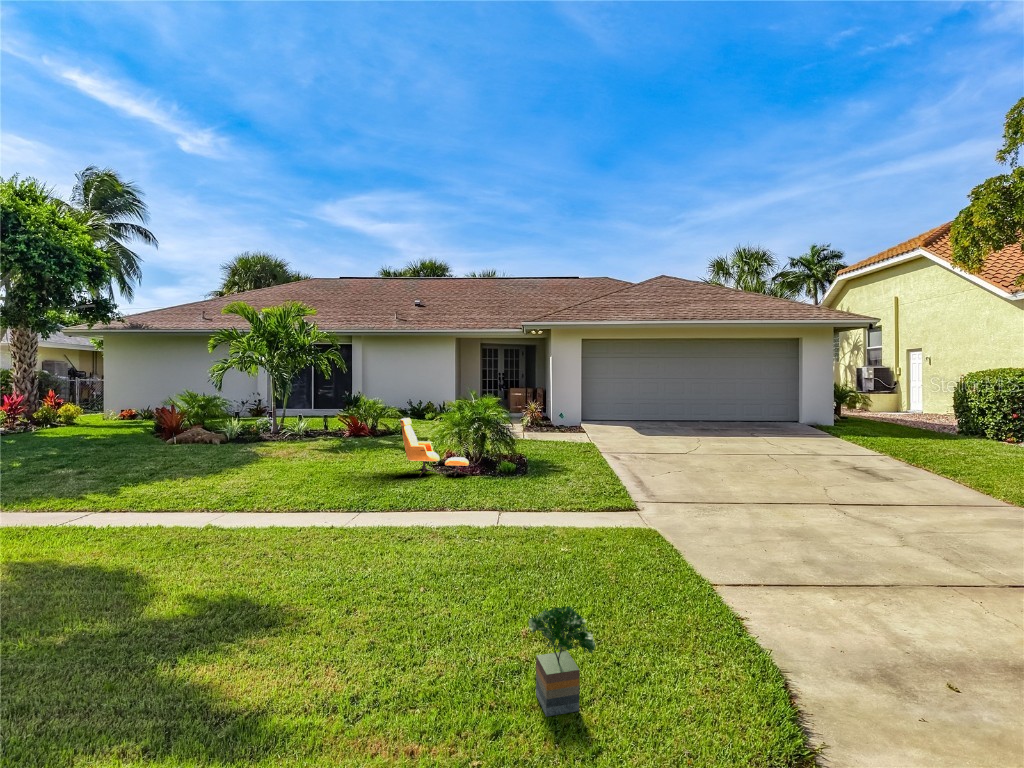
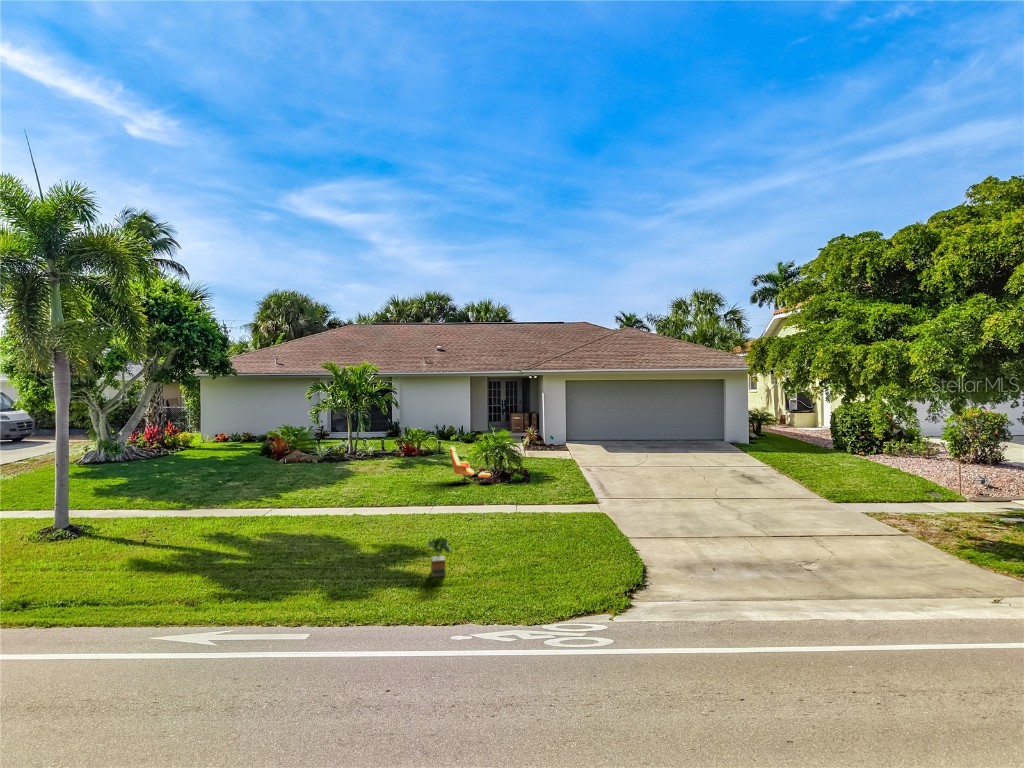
potted tree: present [528,605,595,716] -> present [427,538,451,577]

